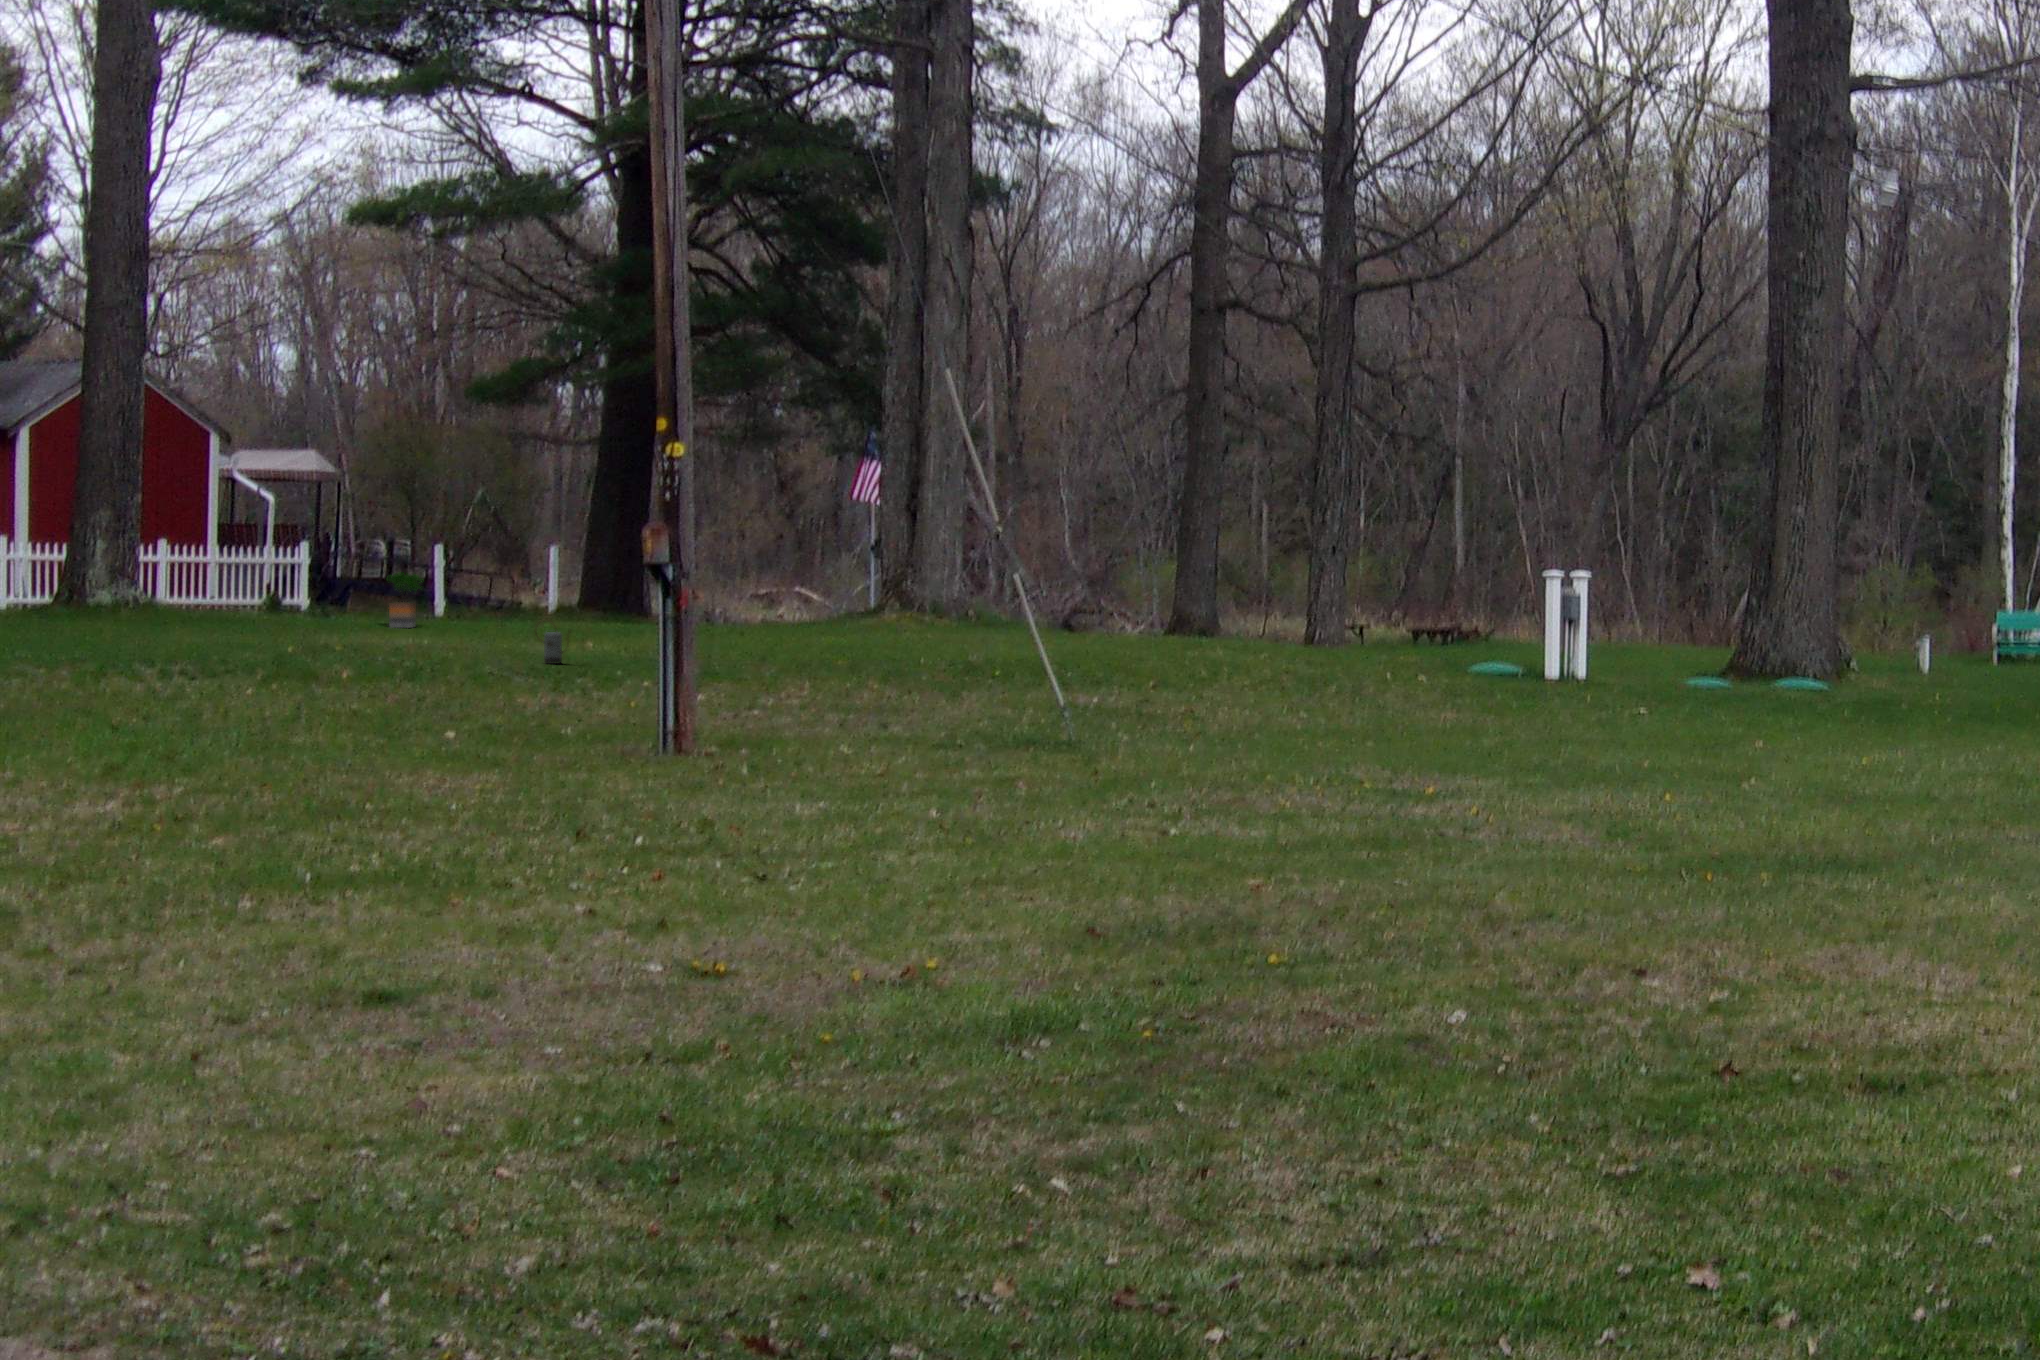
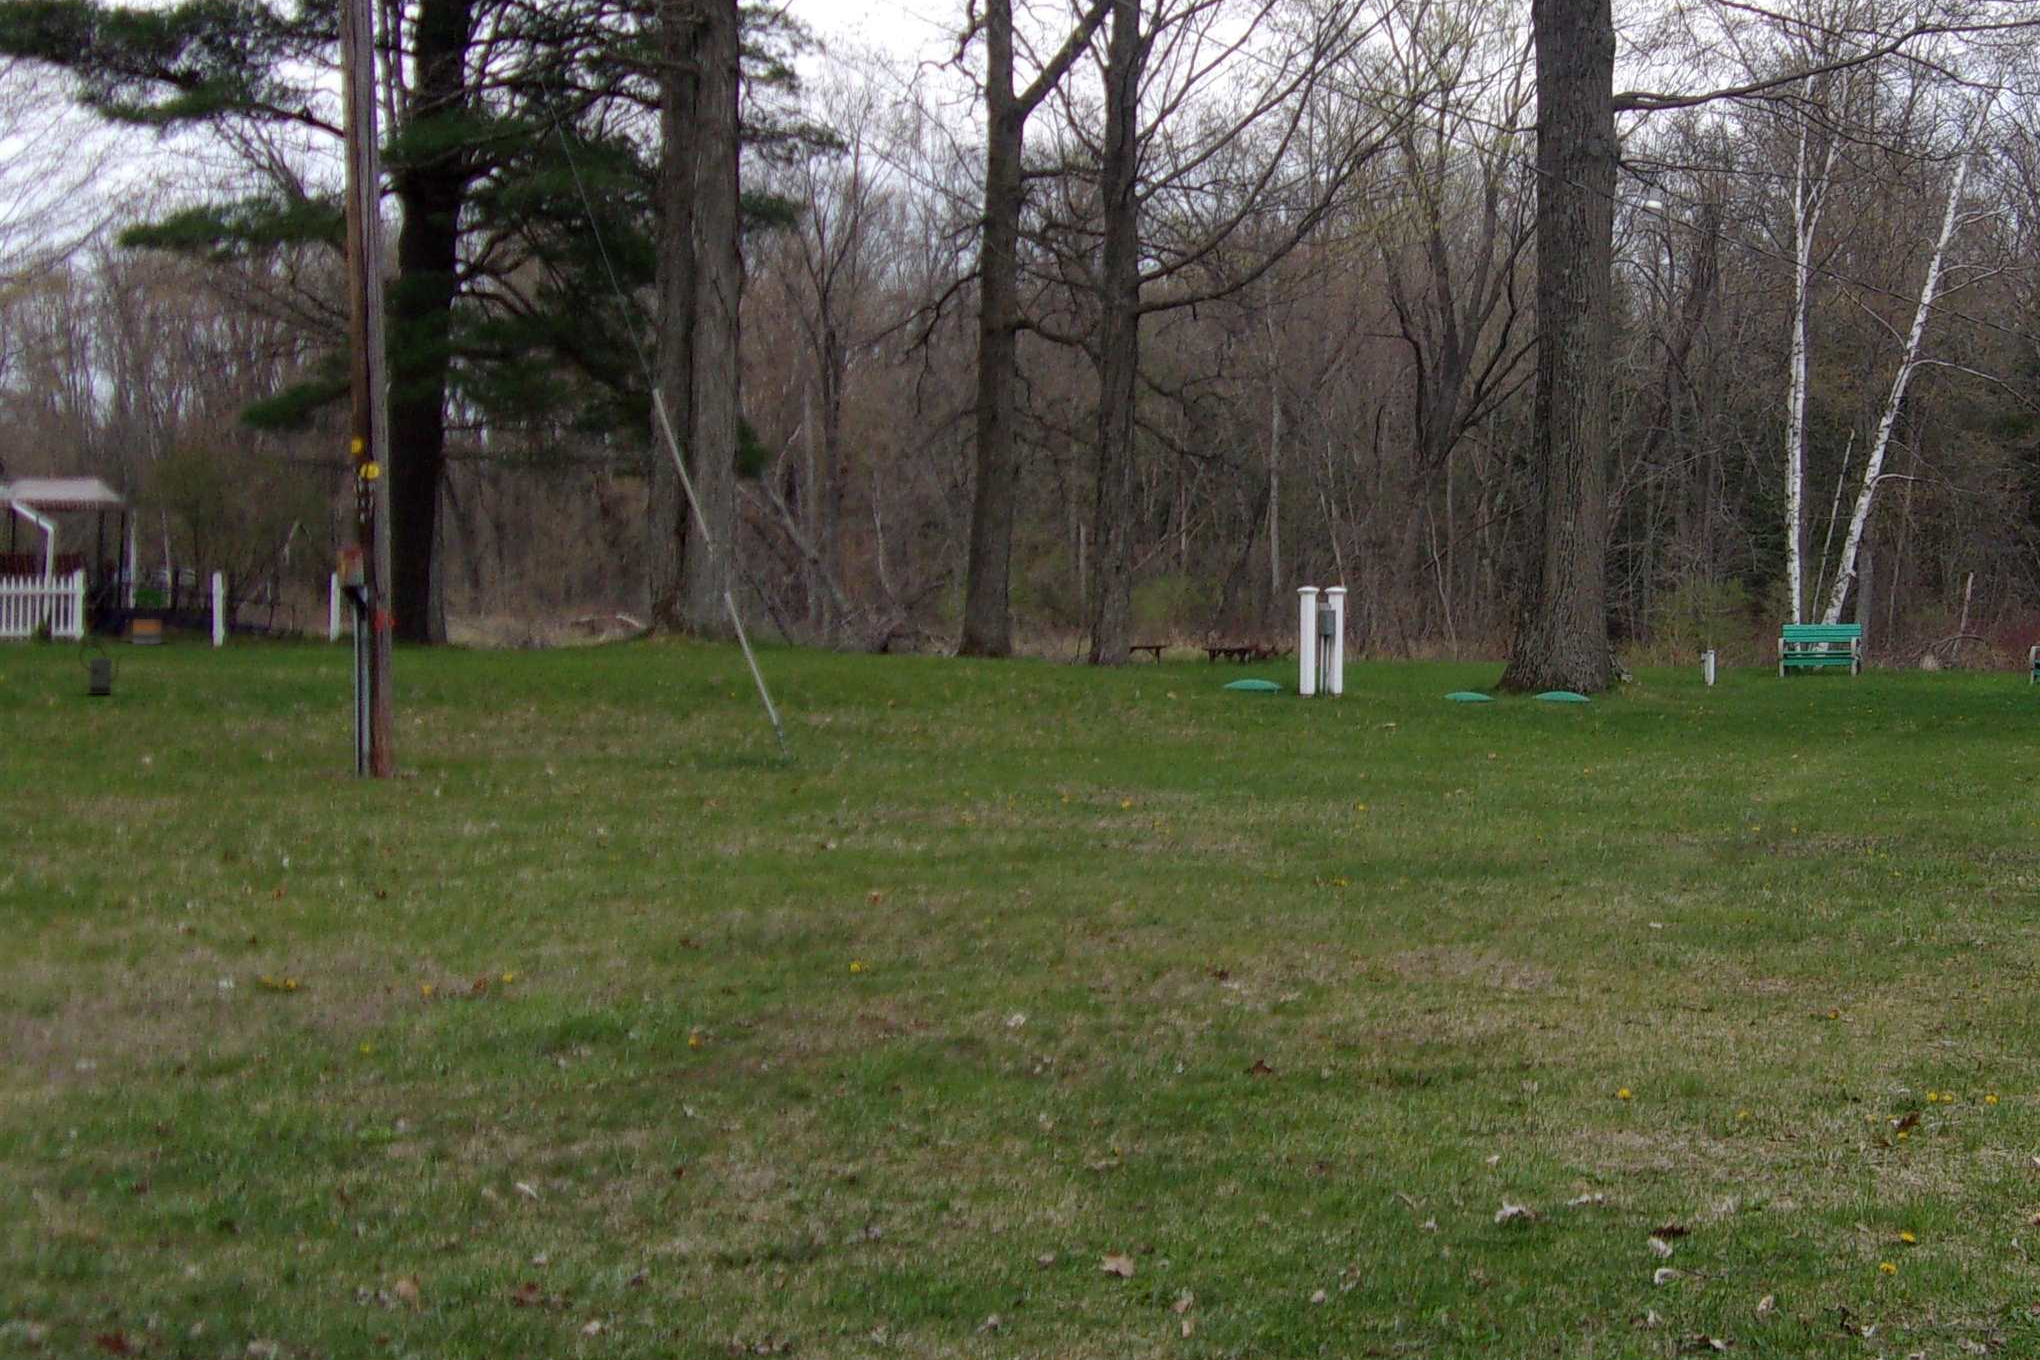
watering can: present [542,621,563,664] -> present [80,654,118,694]

